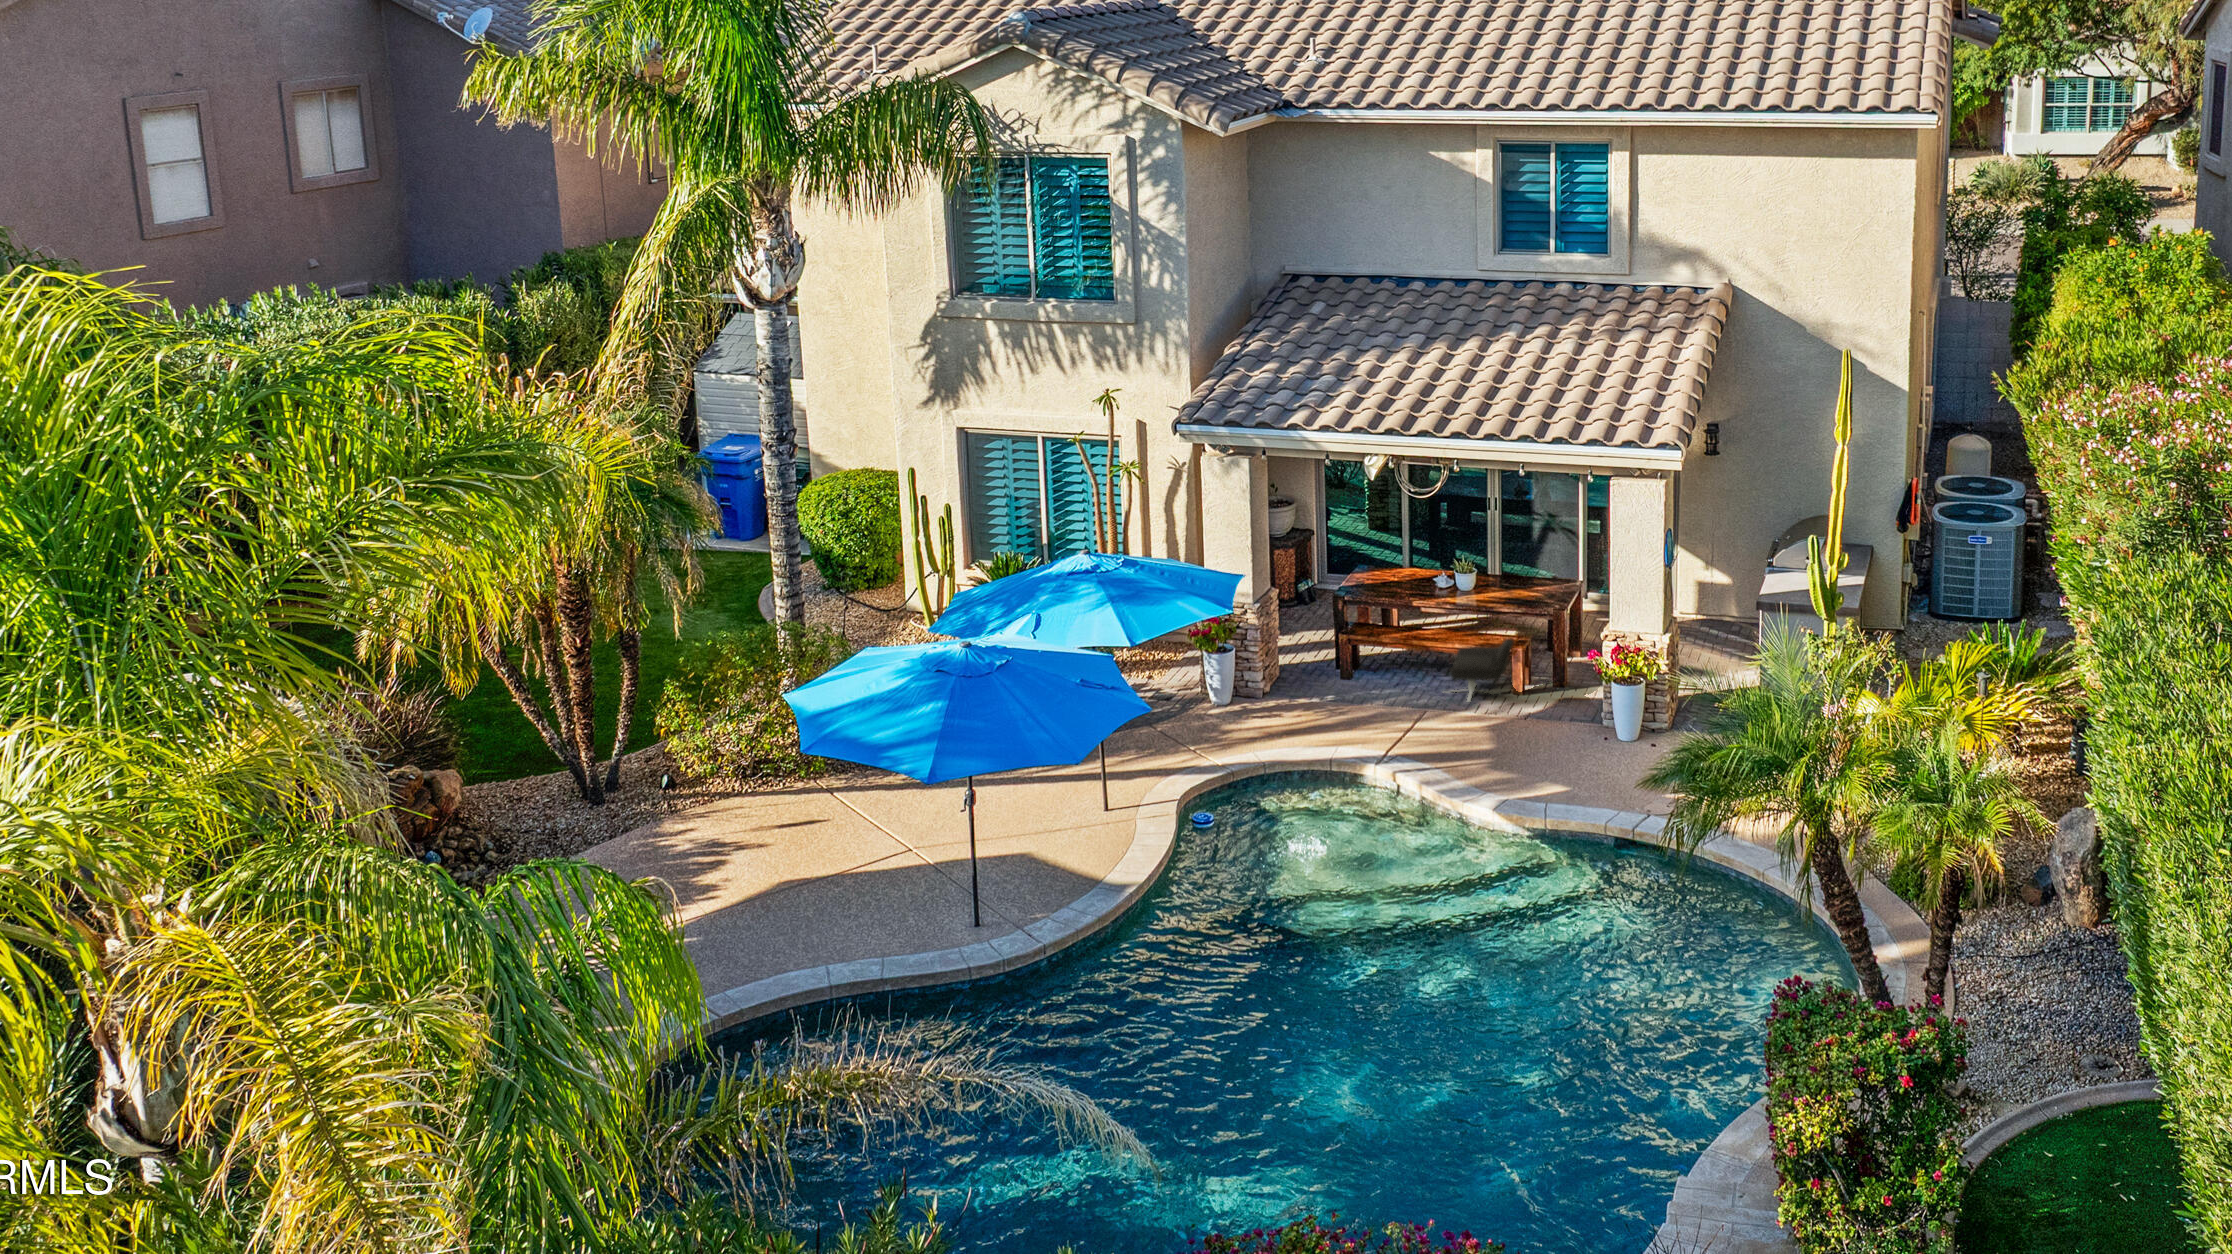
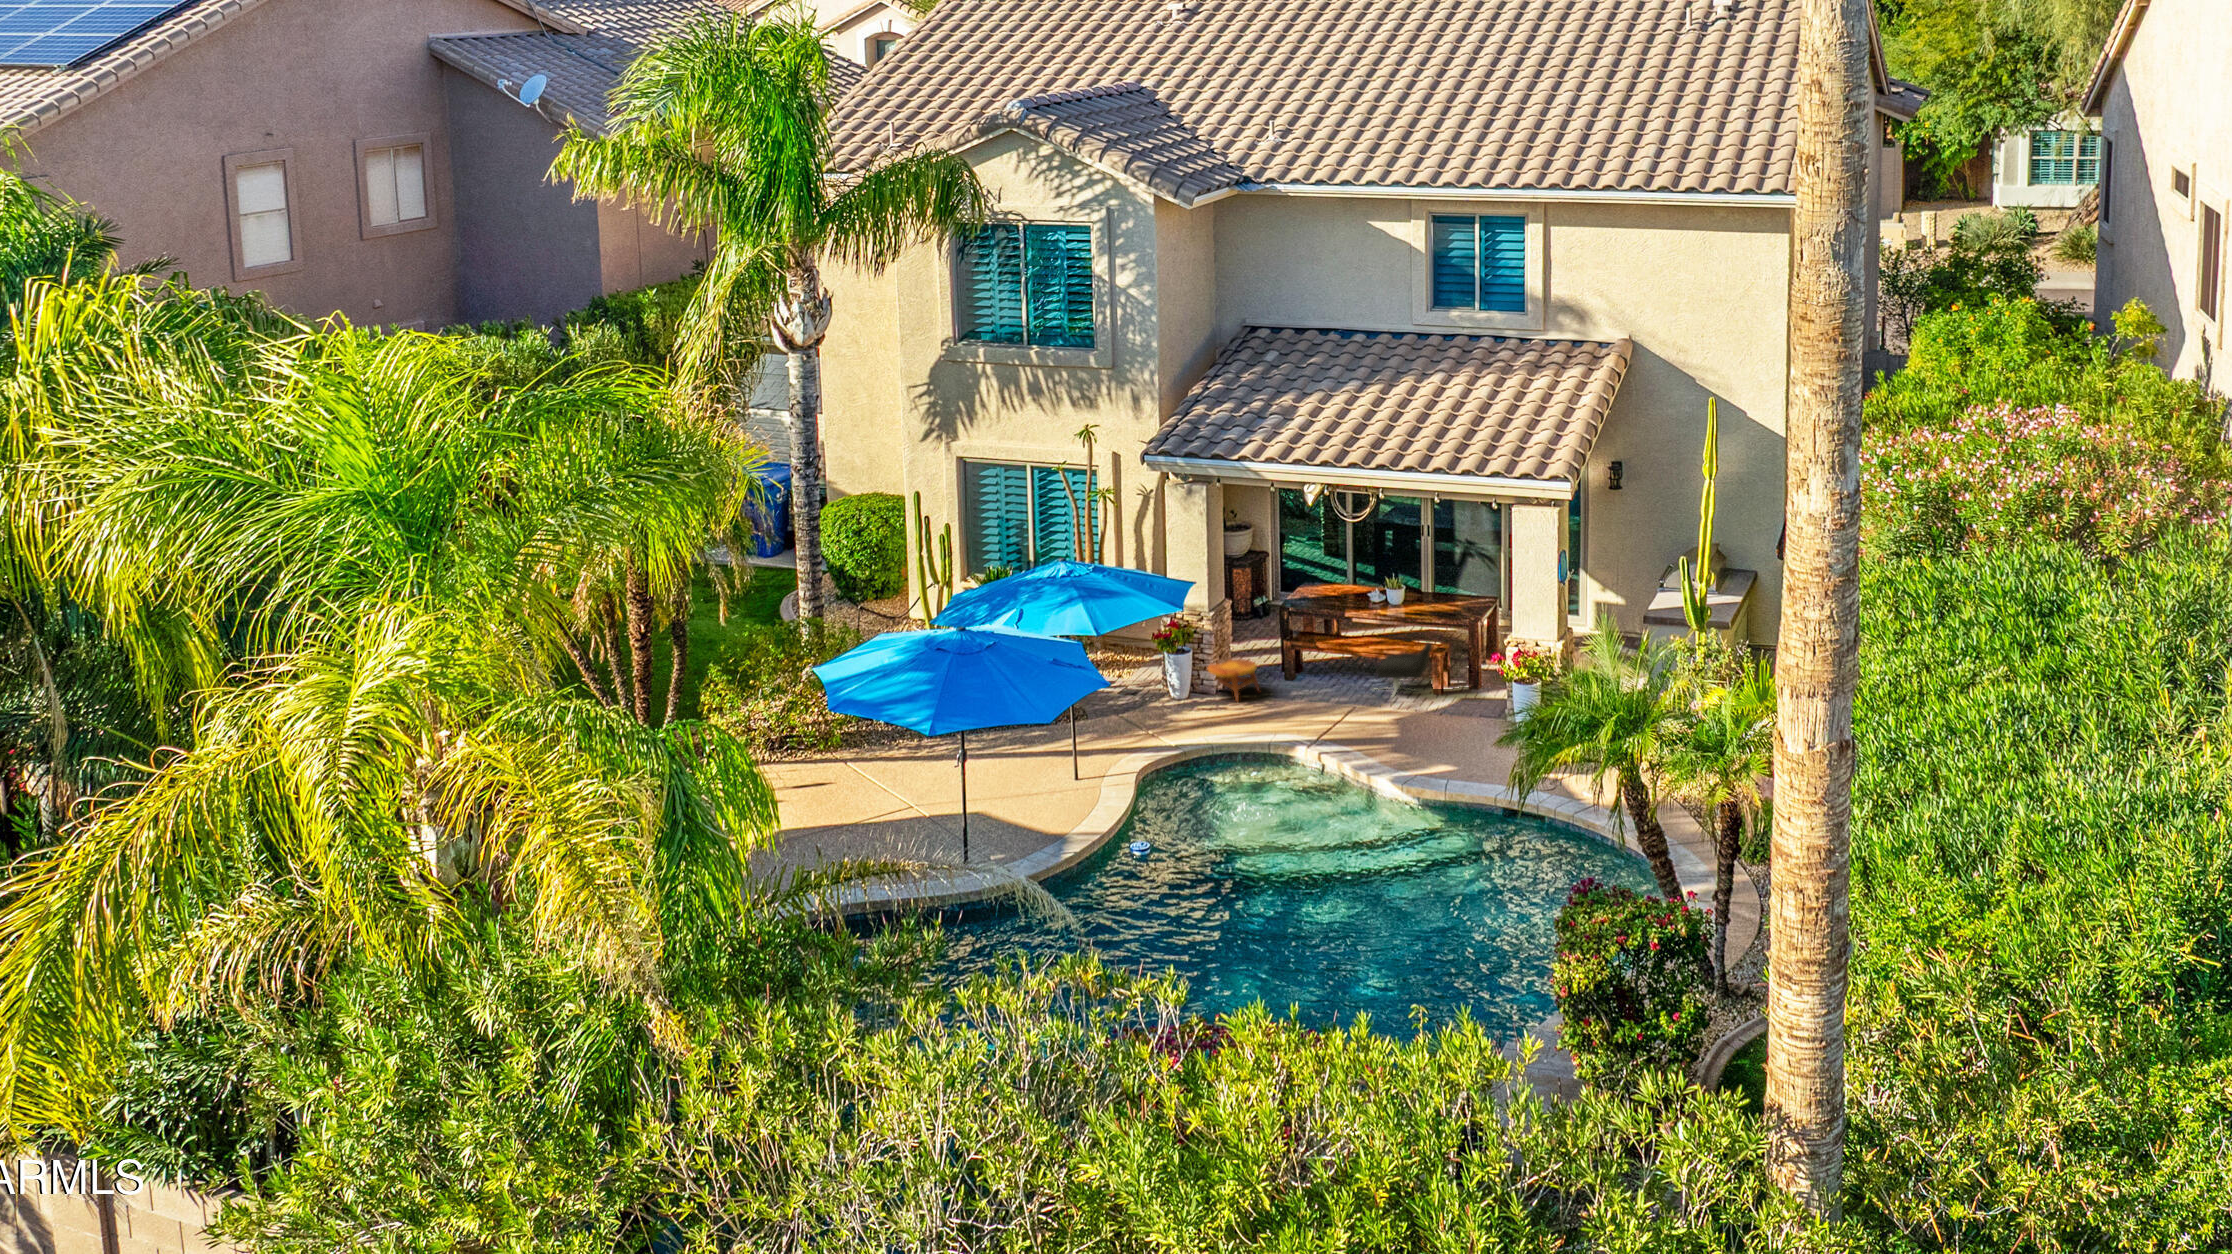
side table: none [1252,658,1314,710] -> present [1208,659,1260,702]

